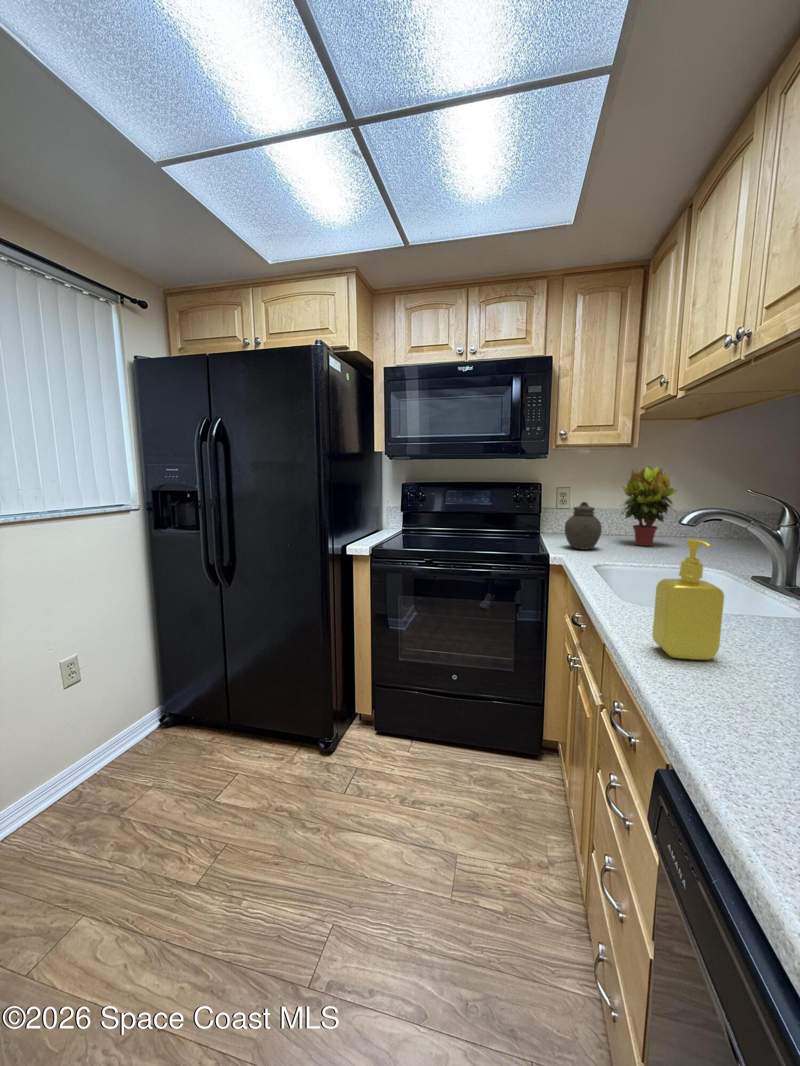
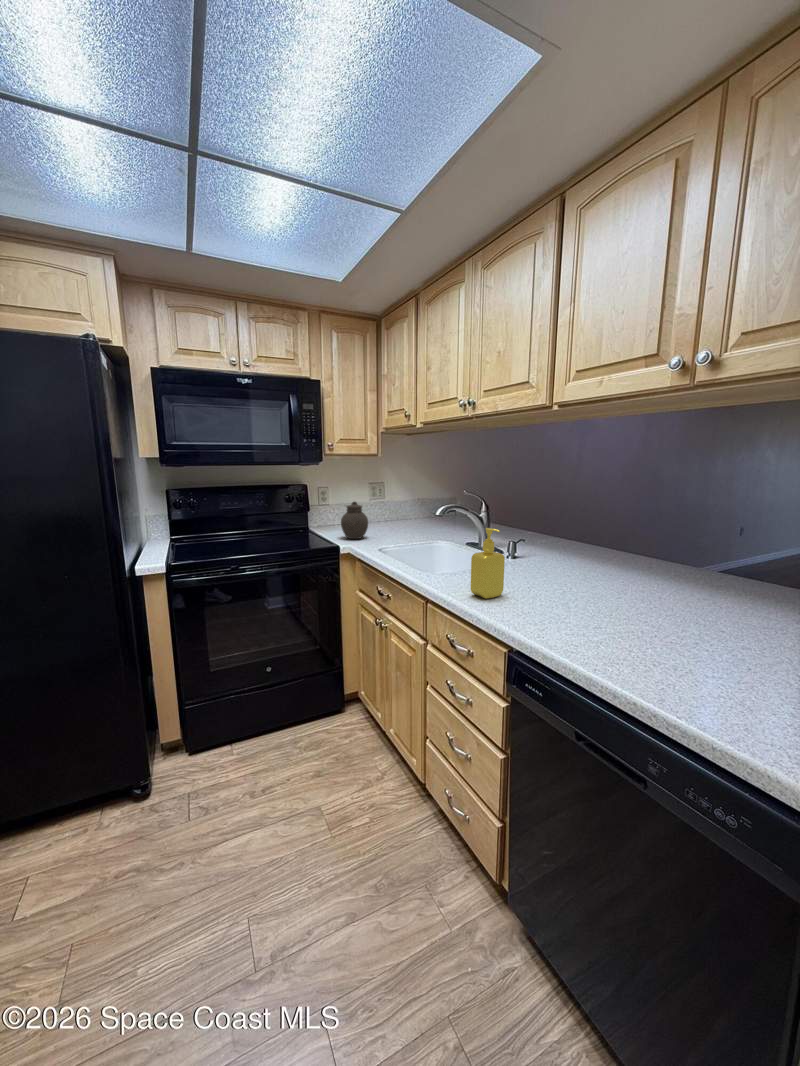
potted plant: present [623,466,677,546] -> none [371,471,410,531]

